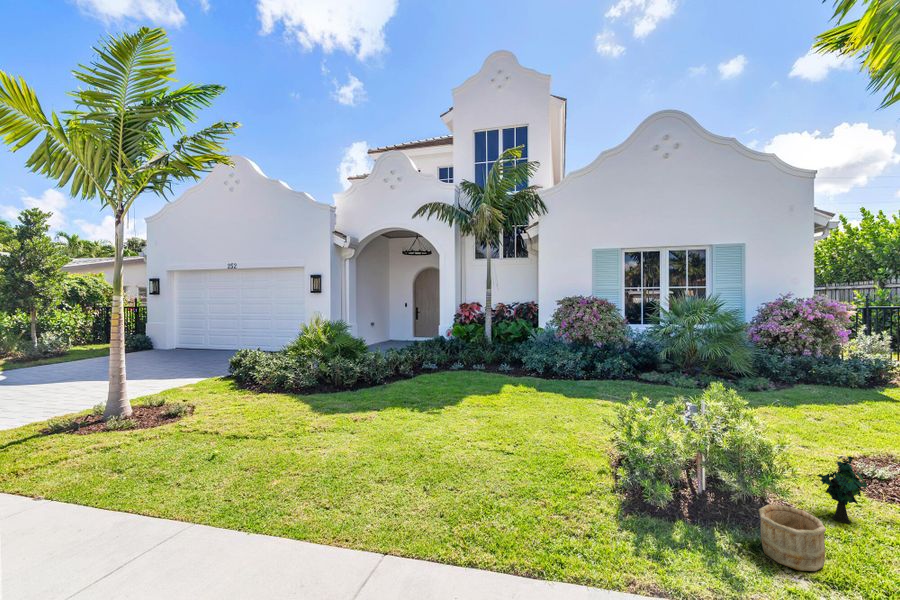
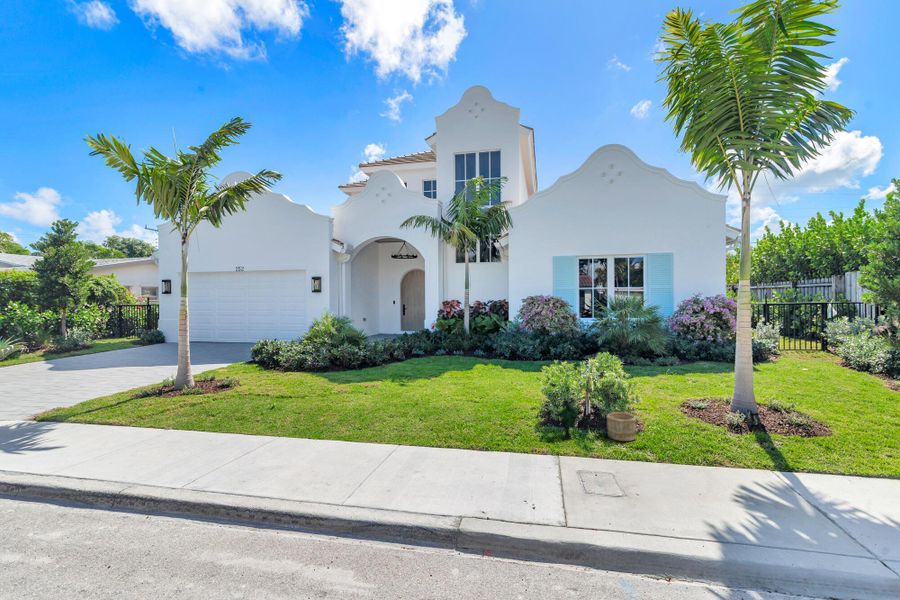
decorative plant: present [817,456,867,523] -> present [557,399,579,440]

